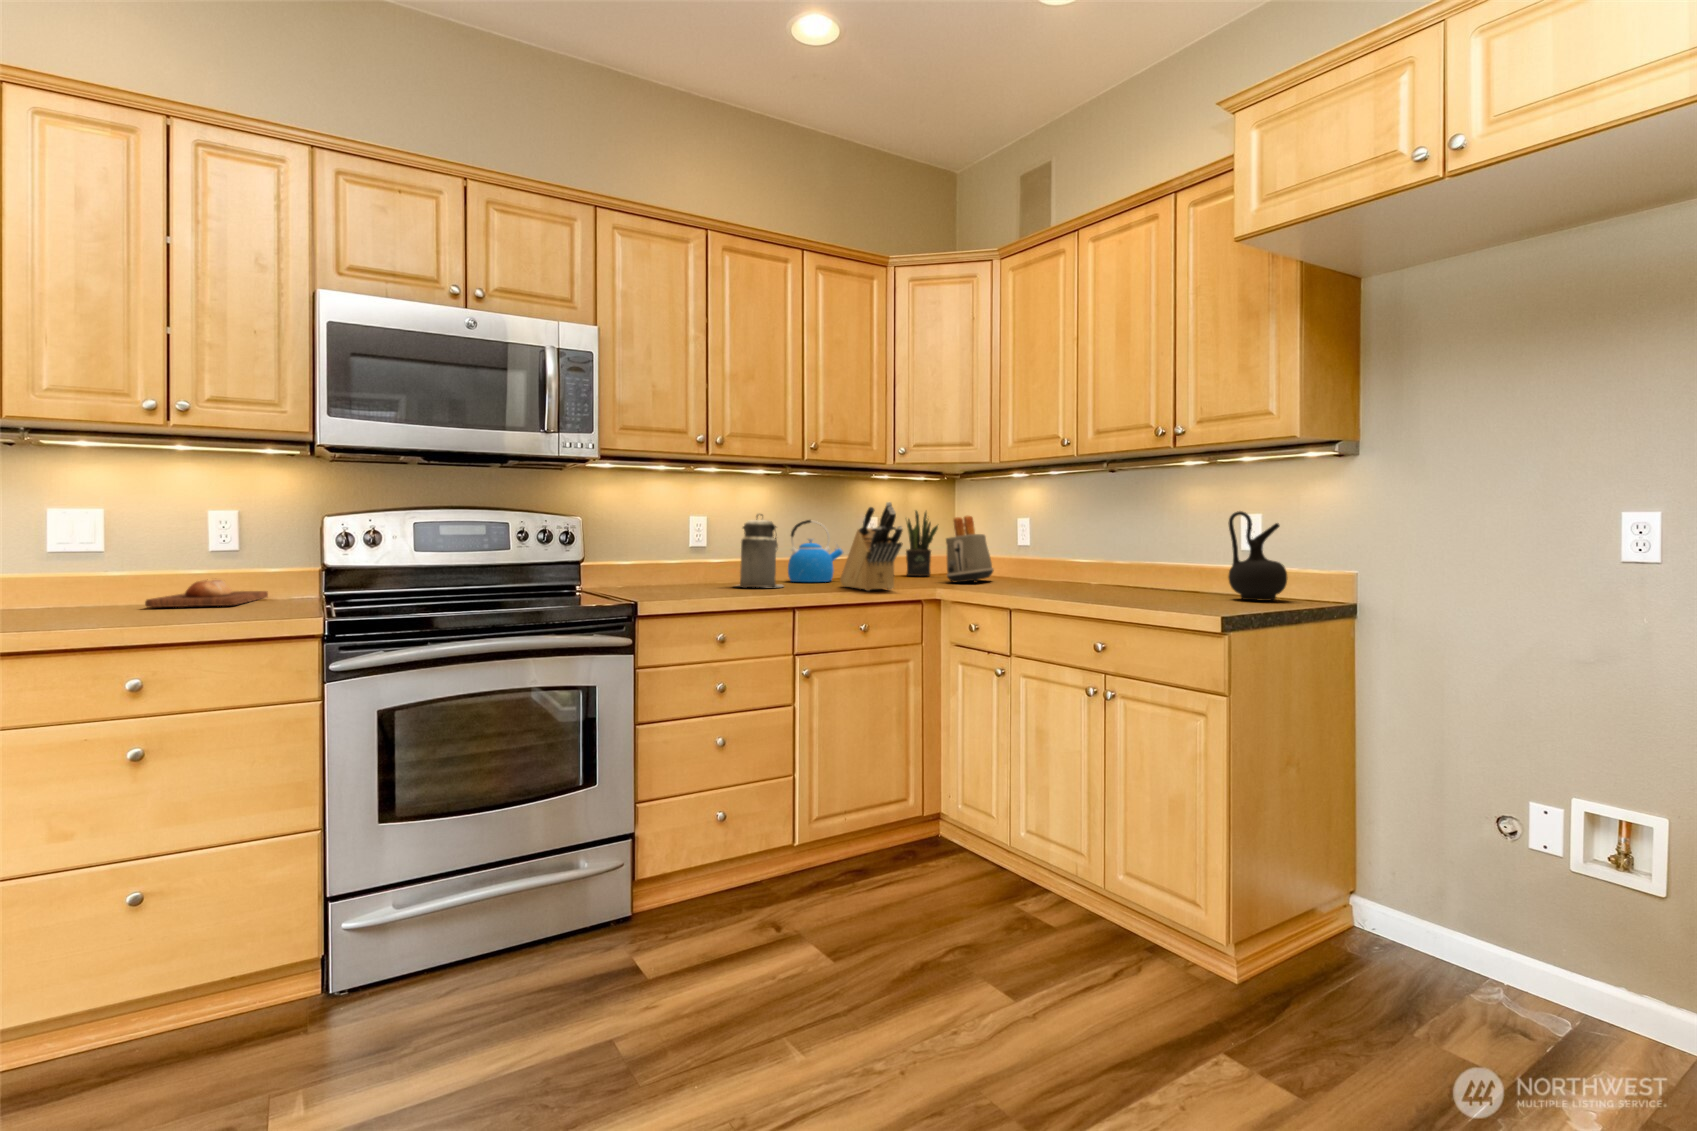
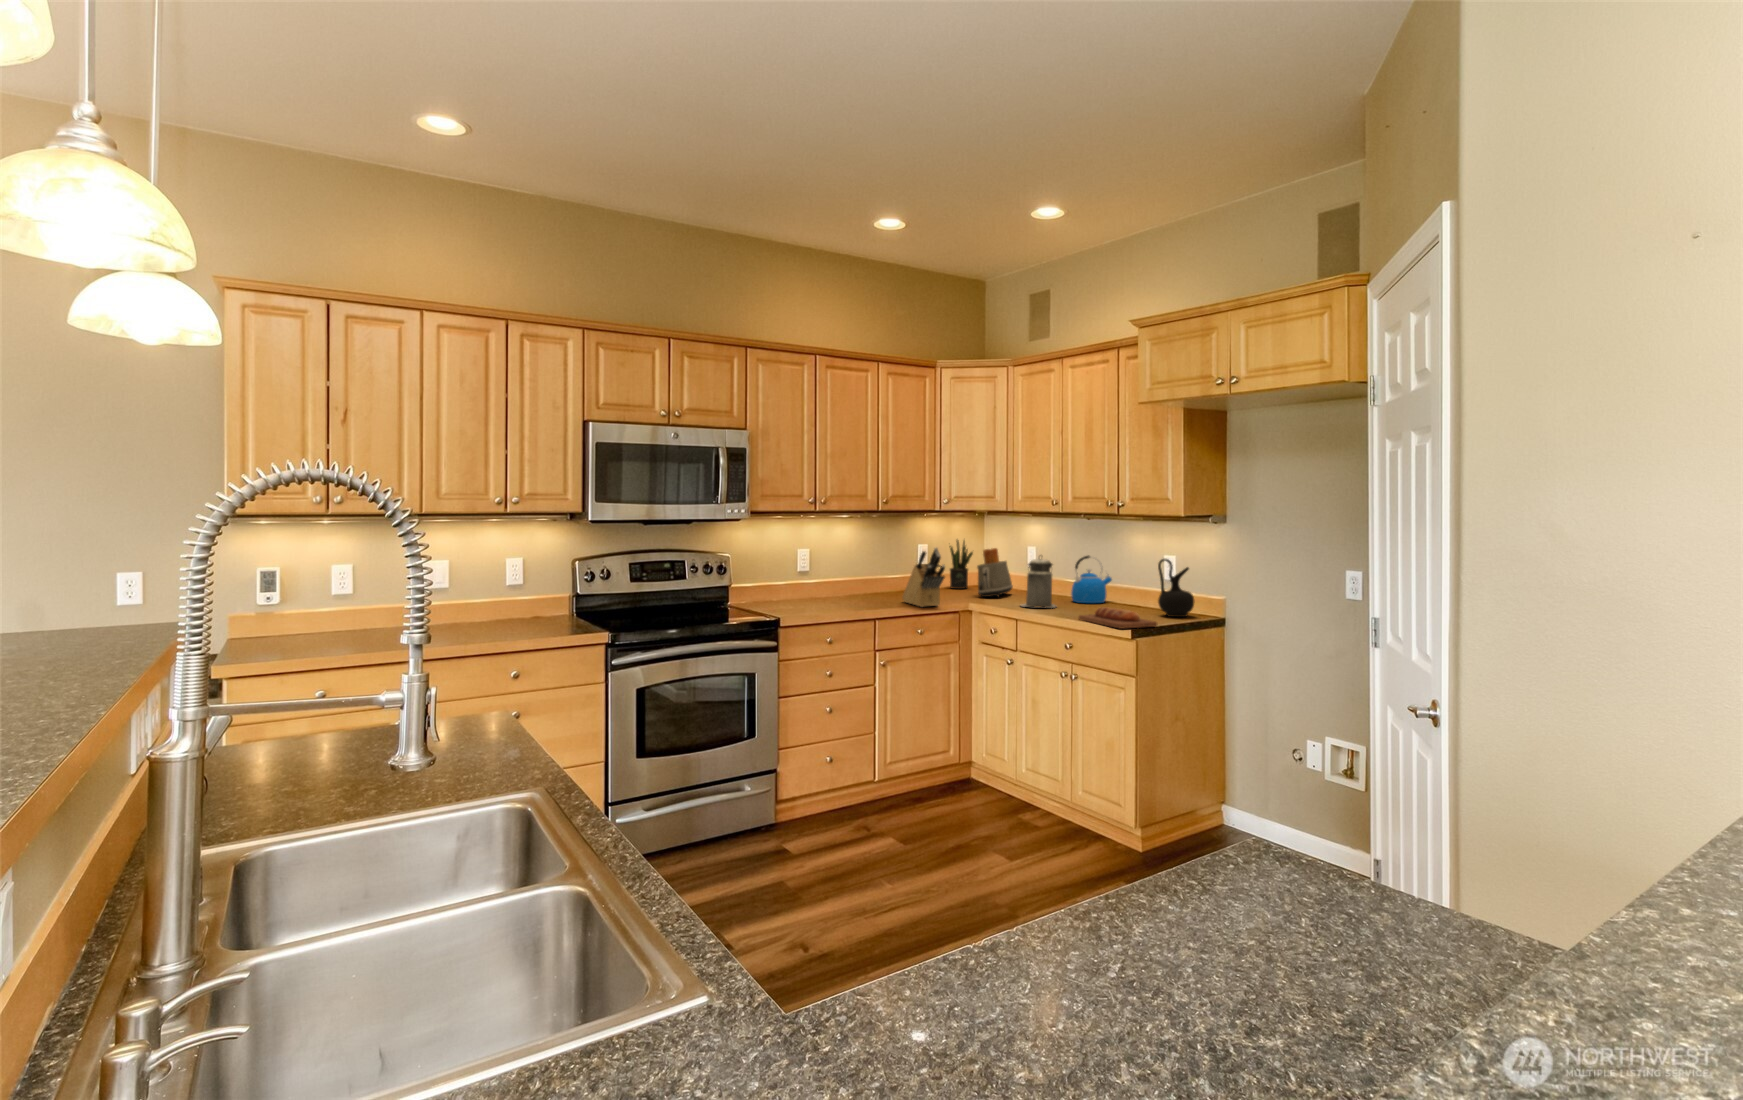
canister: present [739,514,783,587] -> present [1021,559,1056,608]
kettle: present [788,520,843,582] -> present [1071,555,1112,603]
bread loaf: present [145,580,268,607] -> present [1079,607,1157,629]

